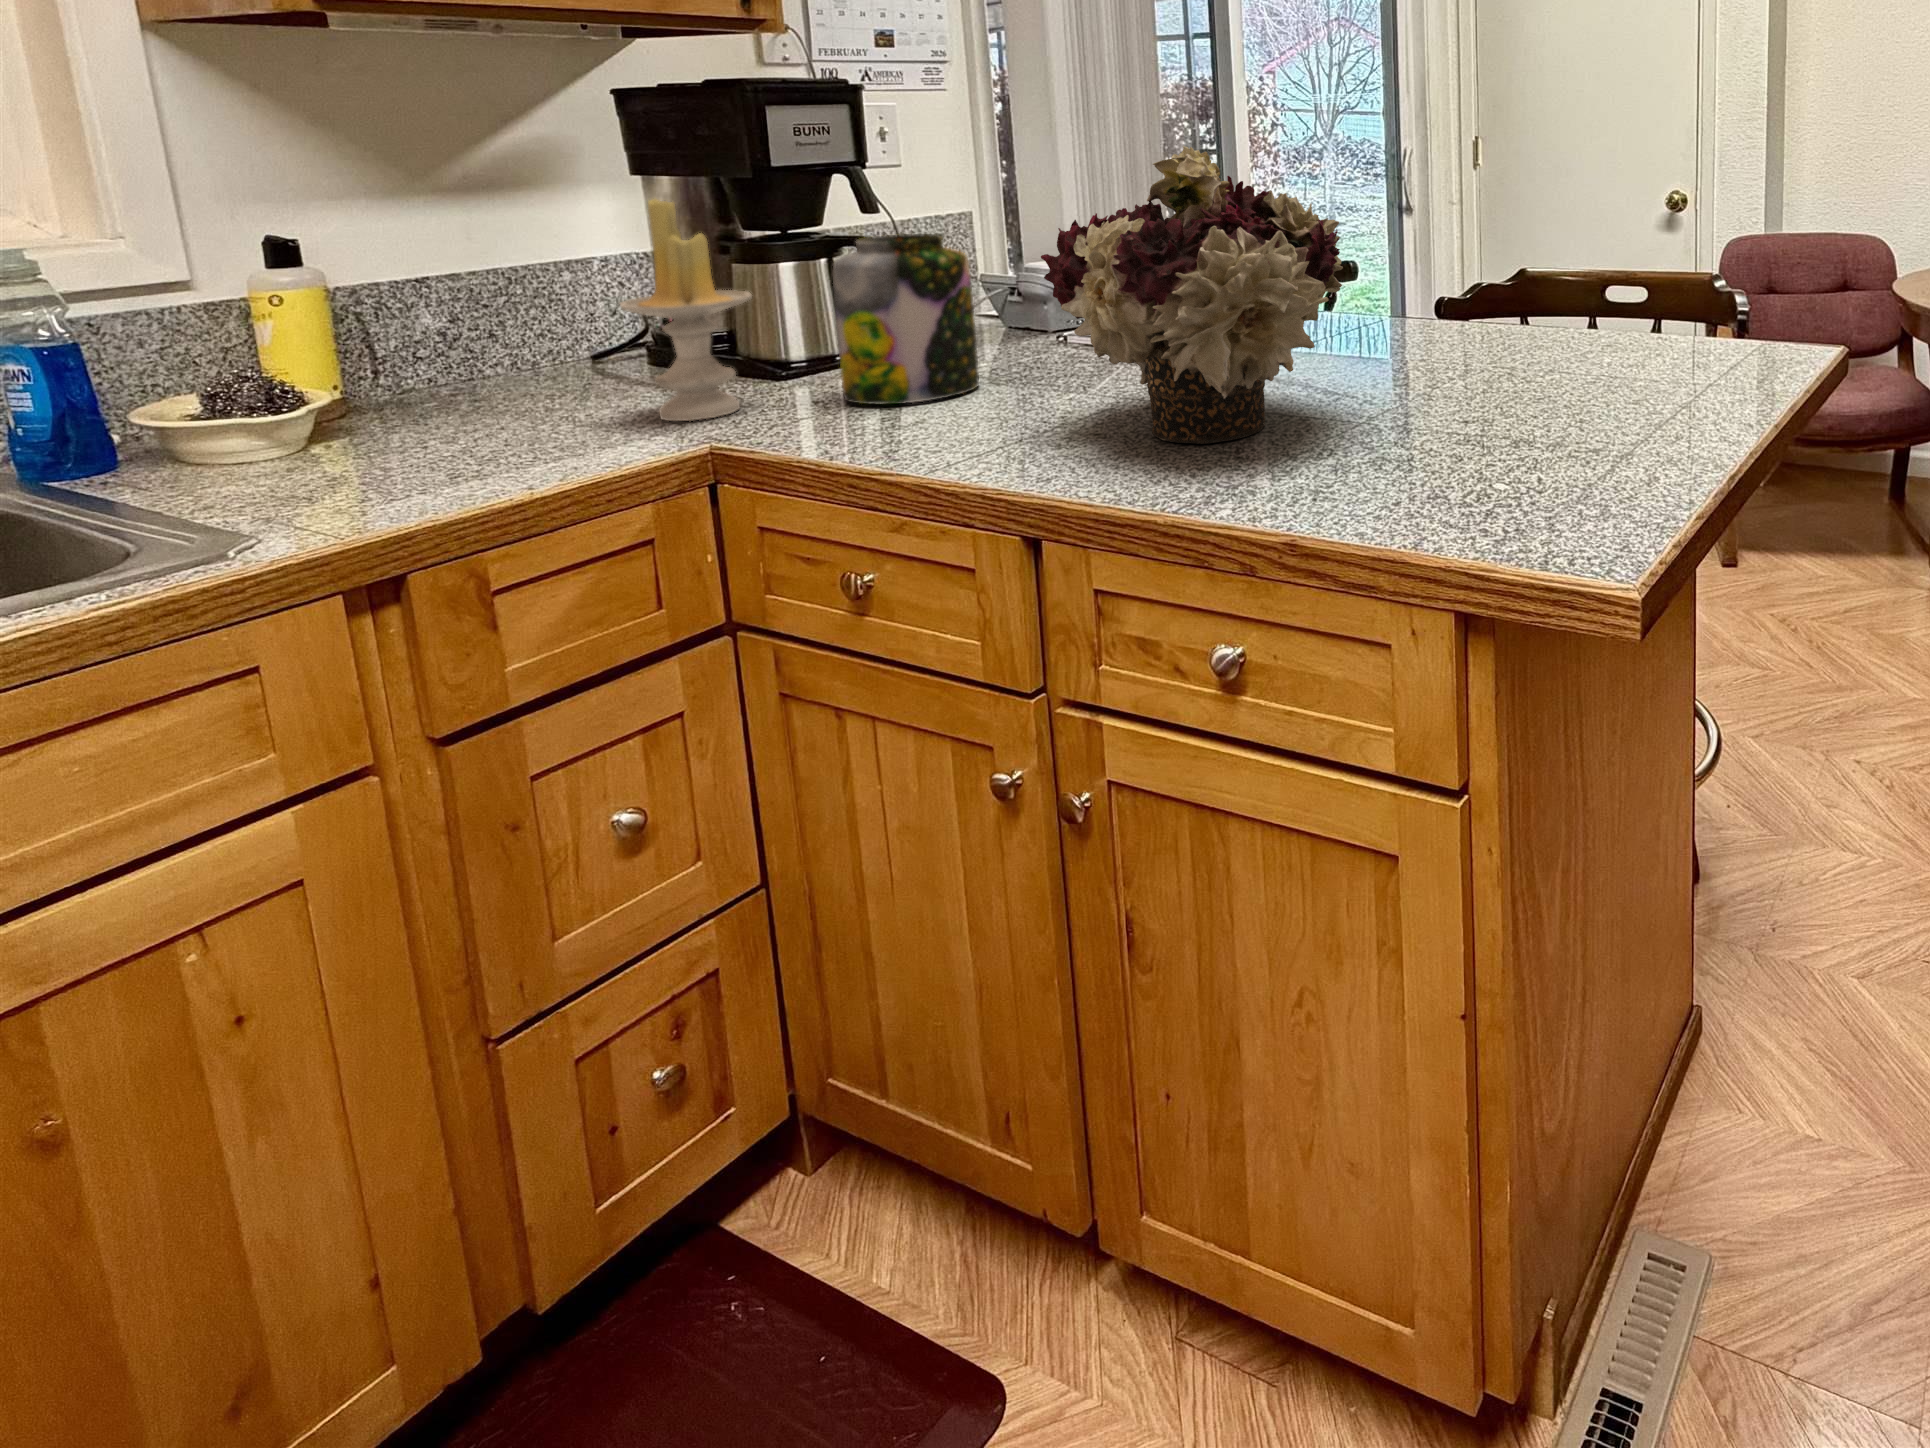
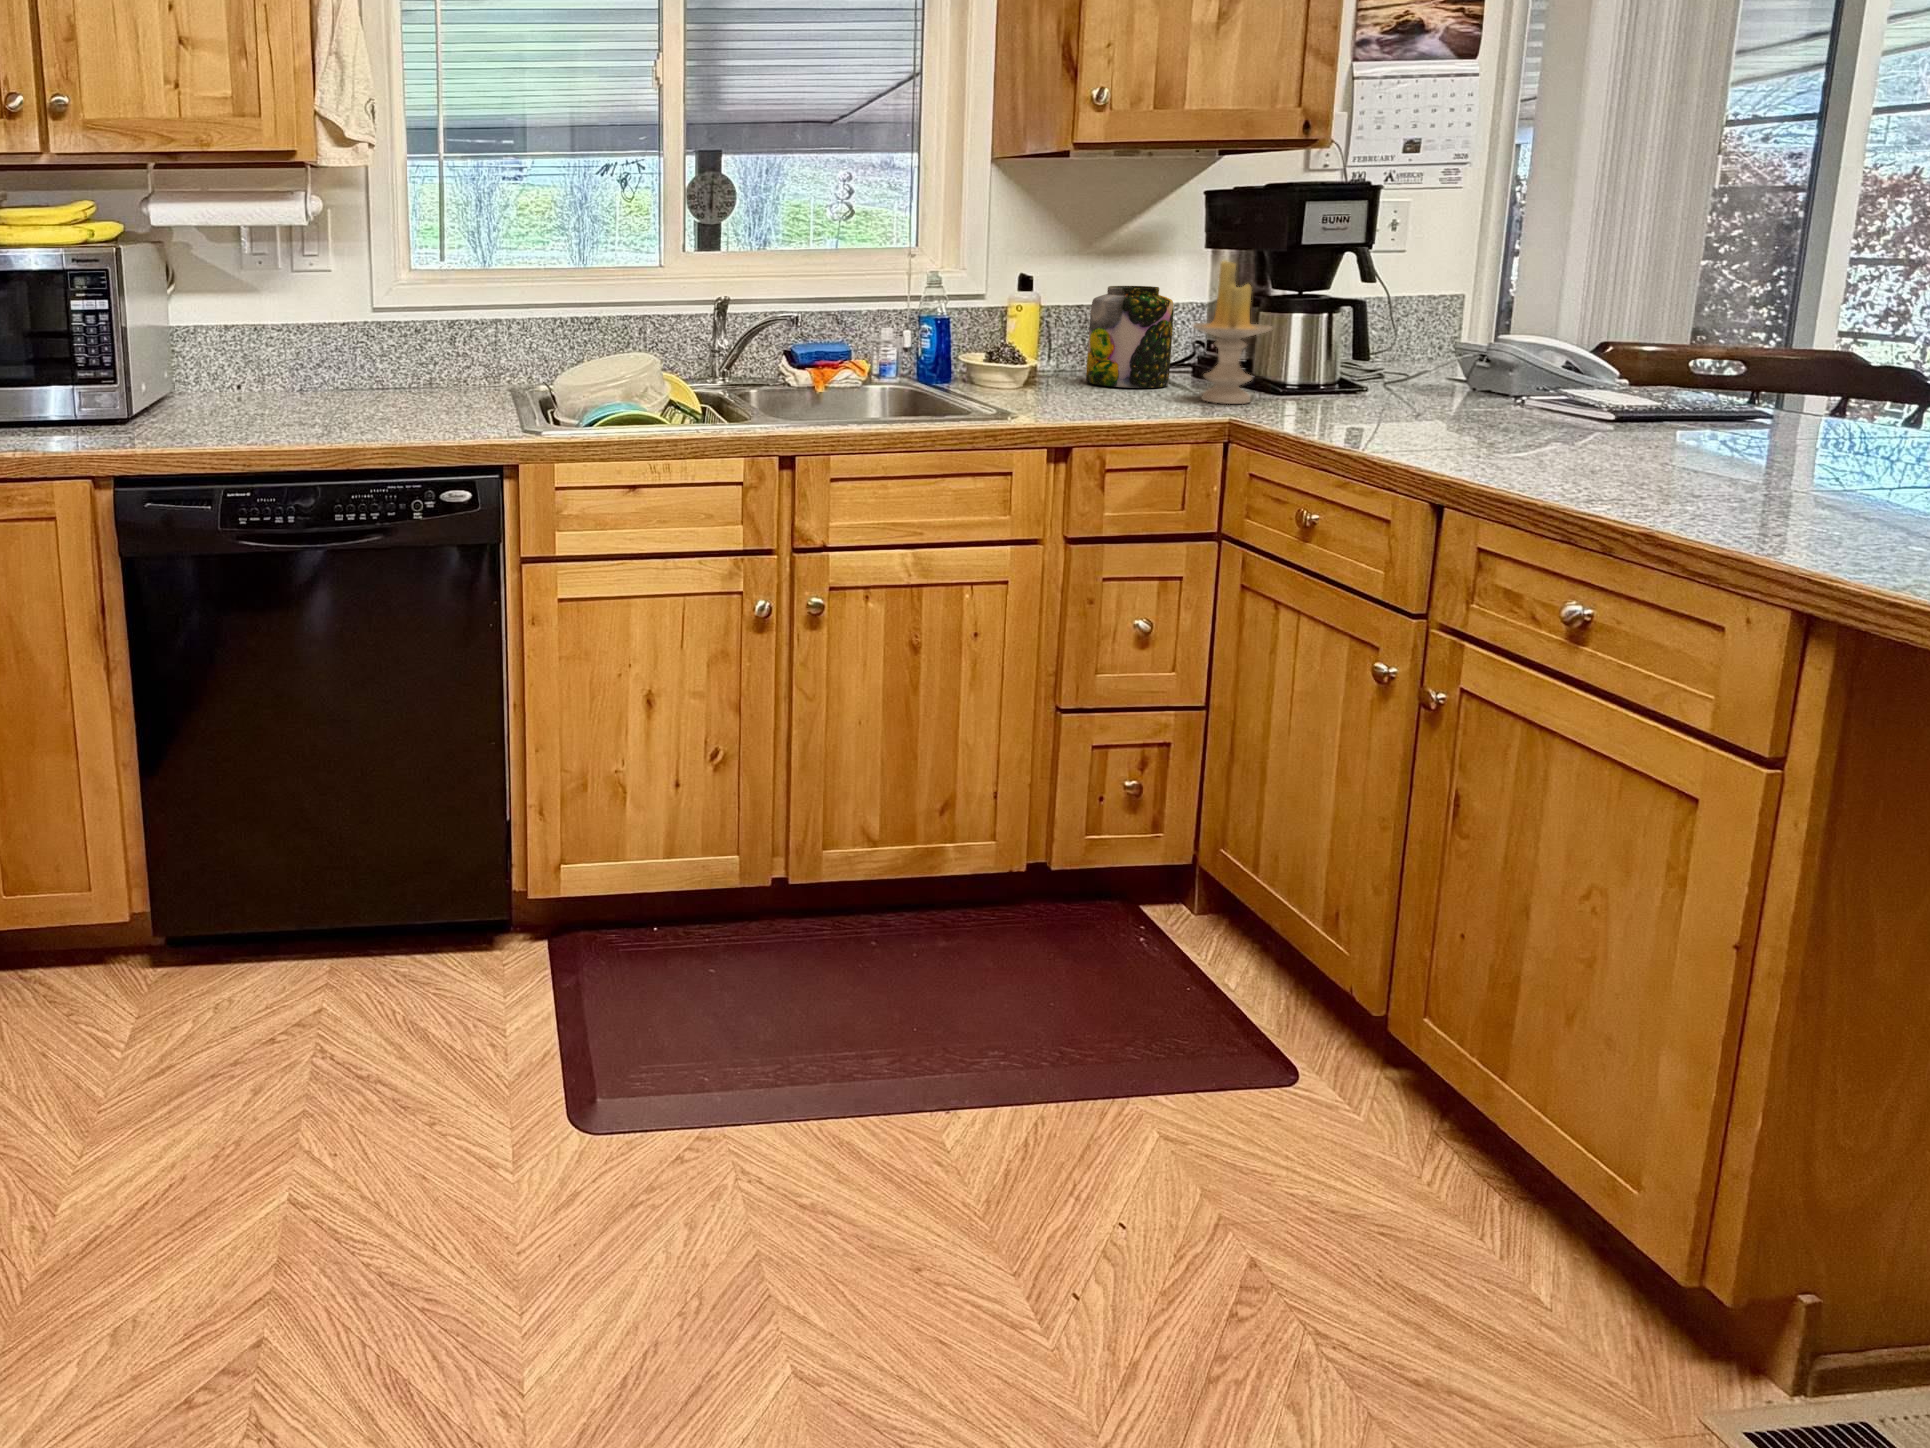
flower arrangement: present [1041,146,1343,444] -> none [1490,228,1812,474]
jar: present [833,234,979,405] -> present [1086,286,1173,388]

